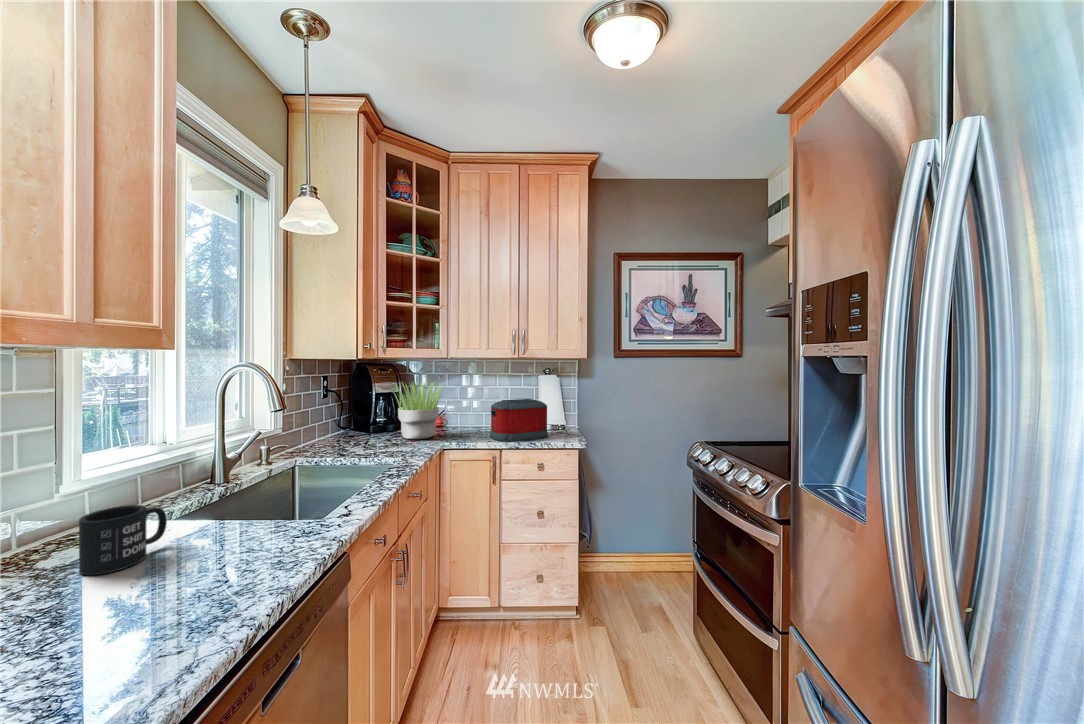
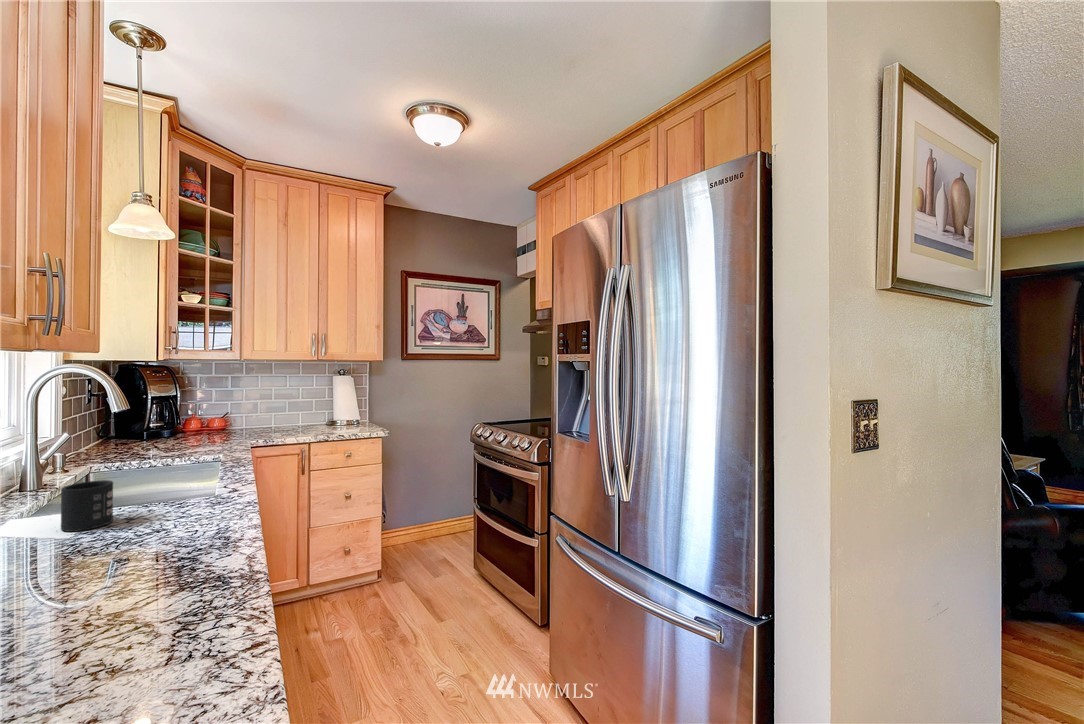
potted plant: present [387,382,446,440] -> none [168,382,251,442]
toaster: present [490,399,548,442] -> none [293,398,350,436]

